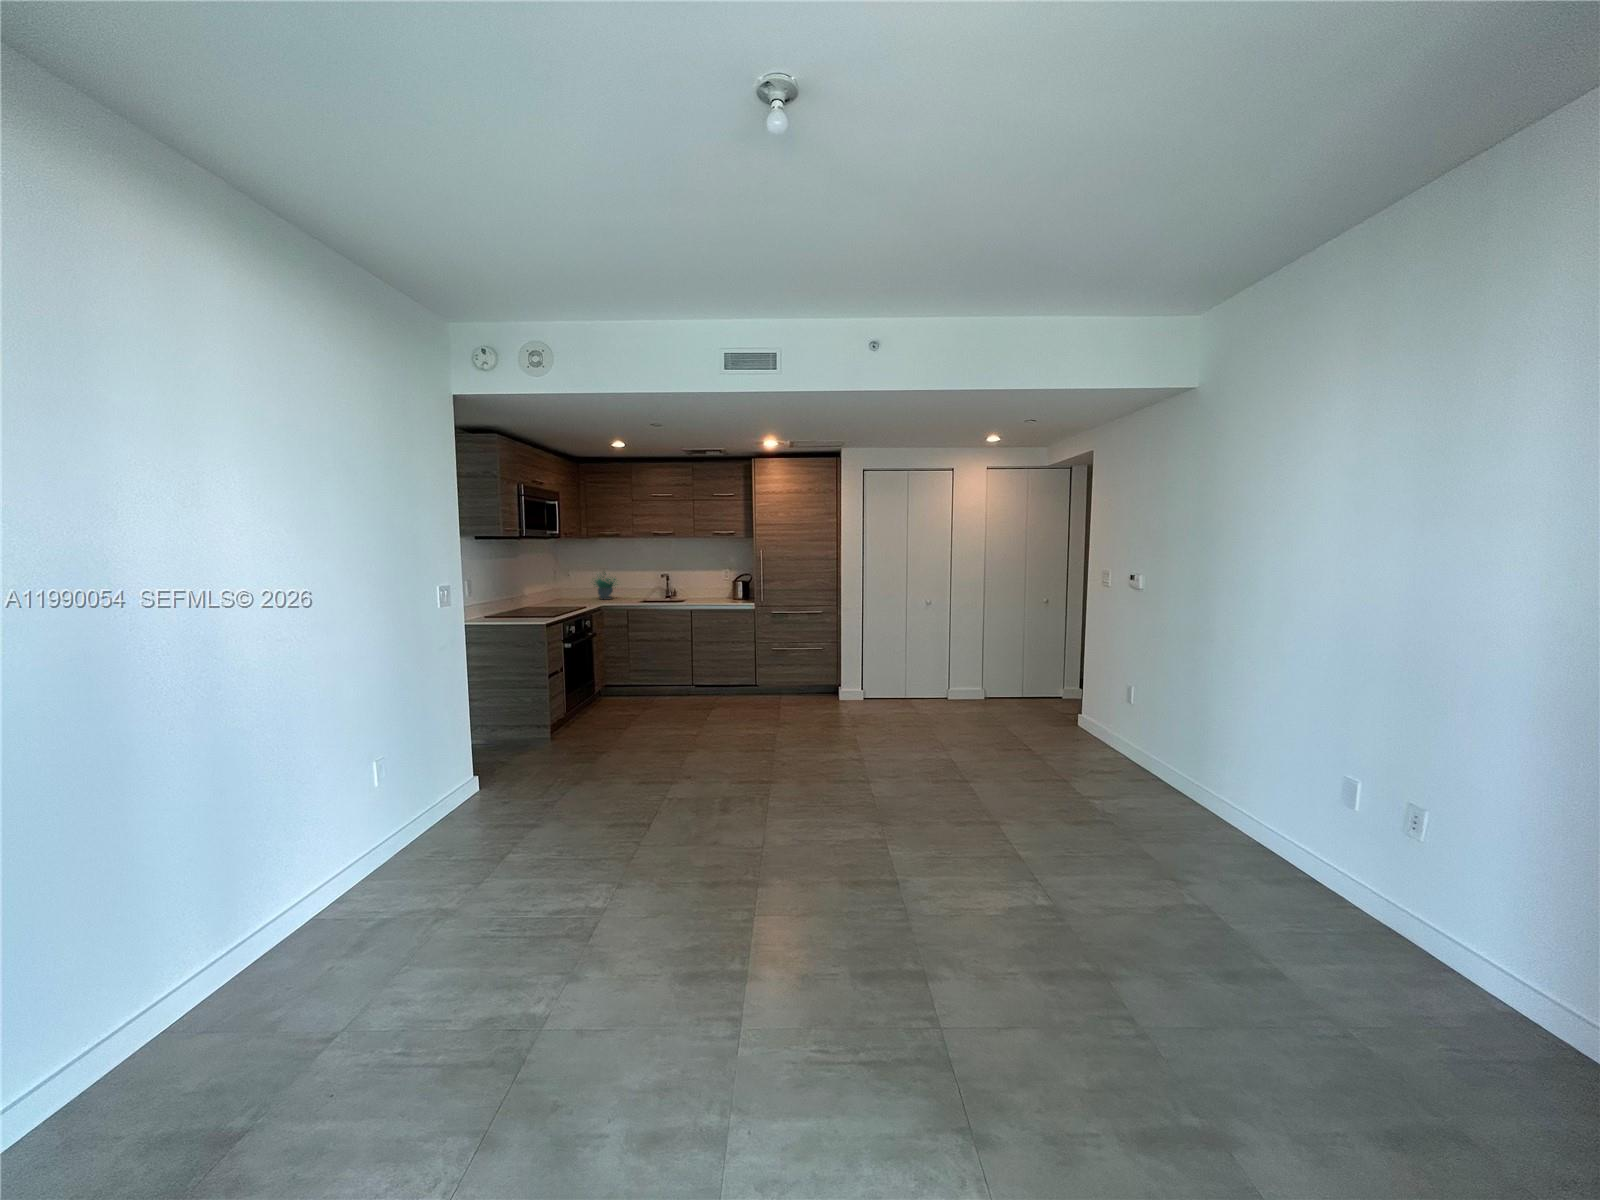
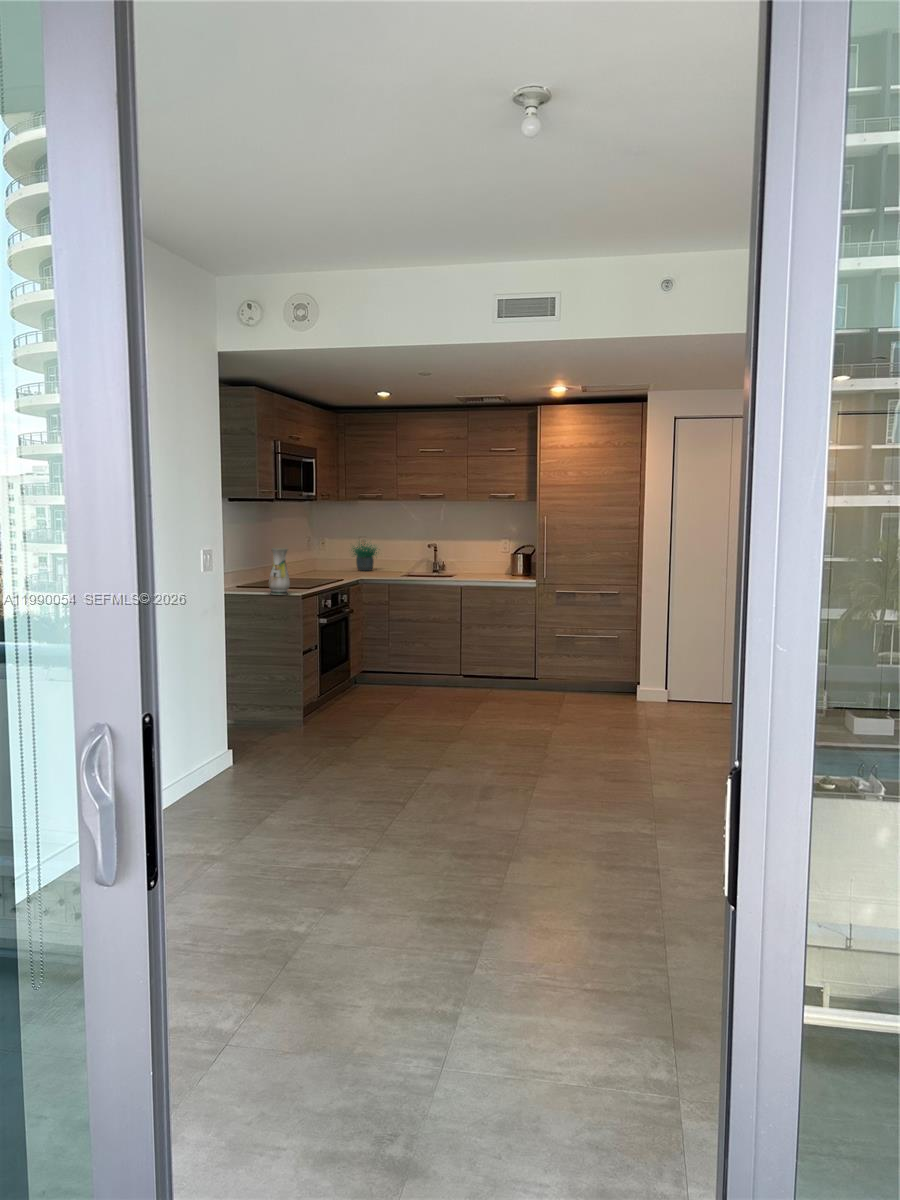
vase: none [514,582,535,624] -> present [269,548,290,595]

